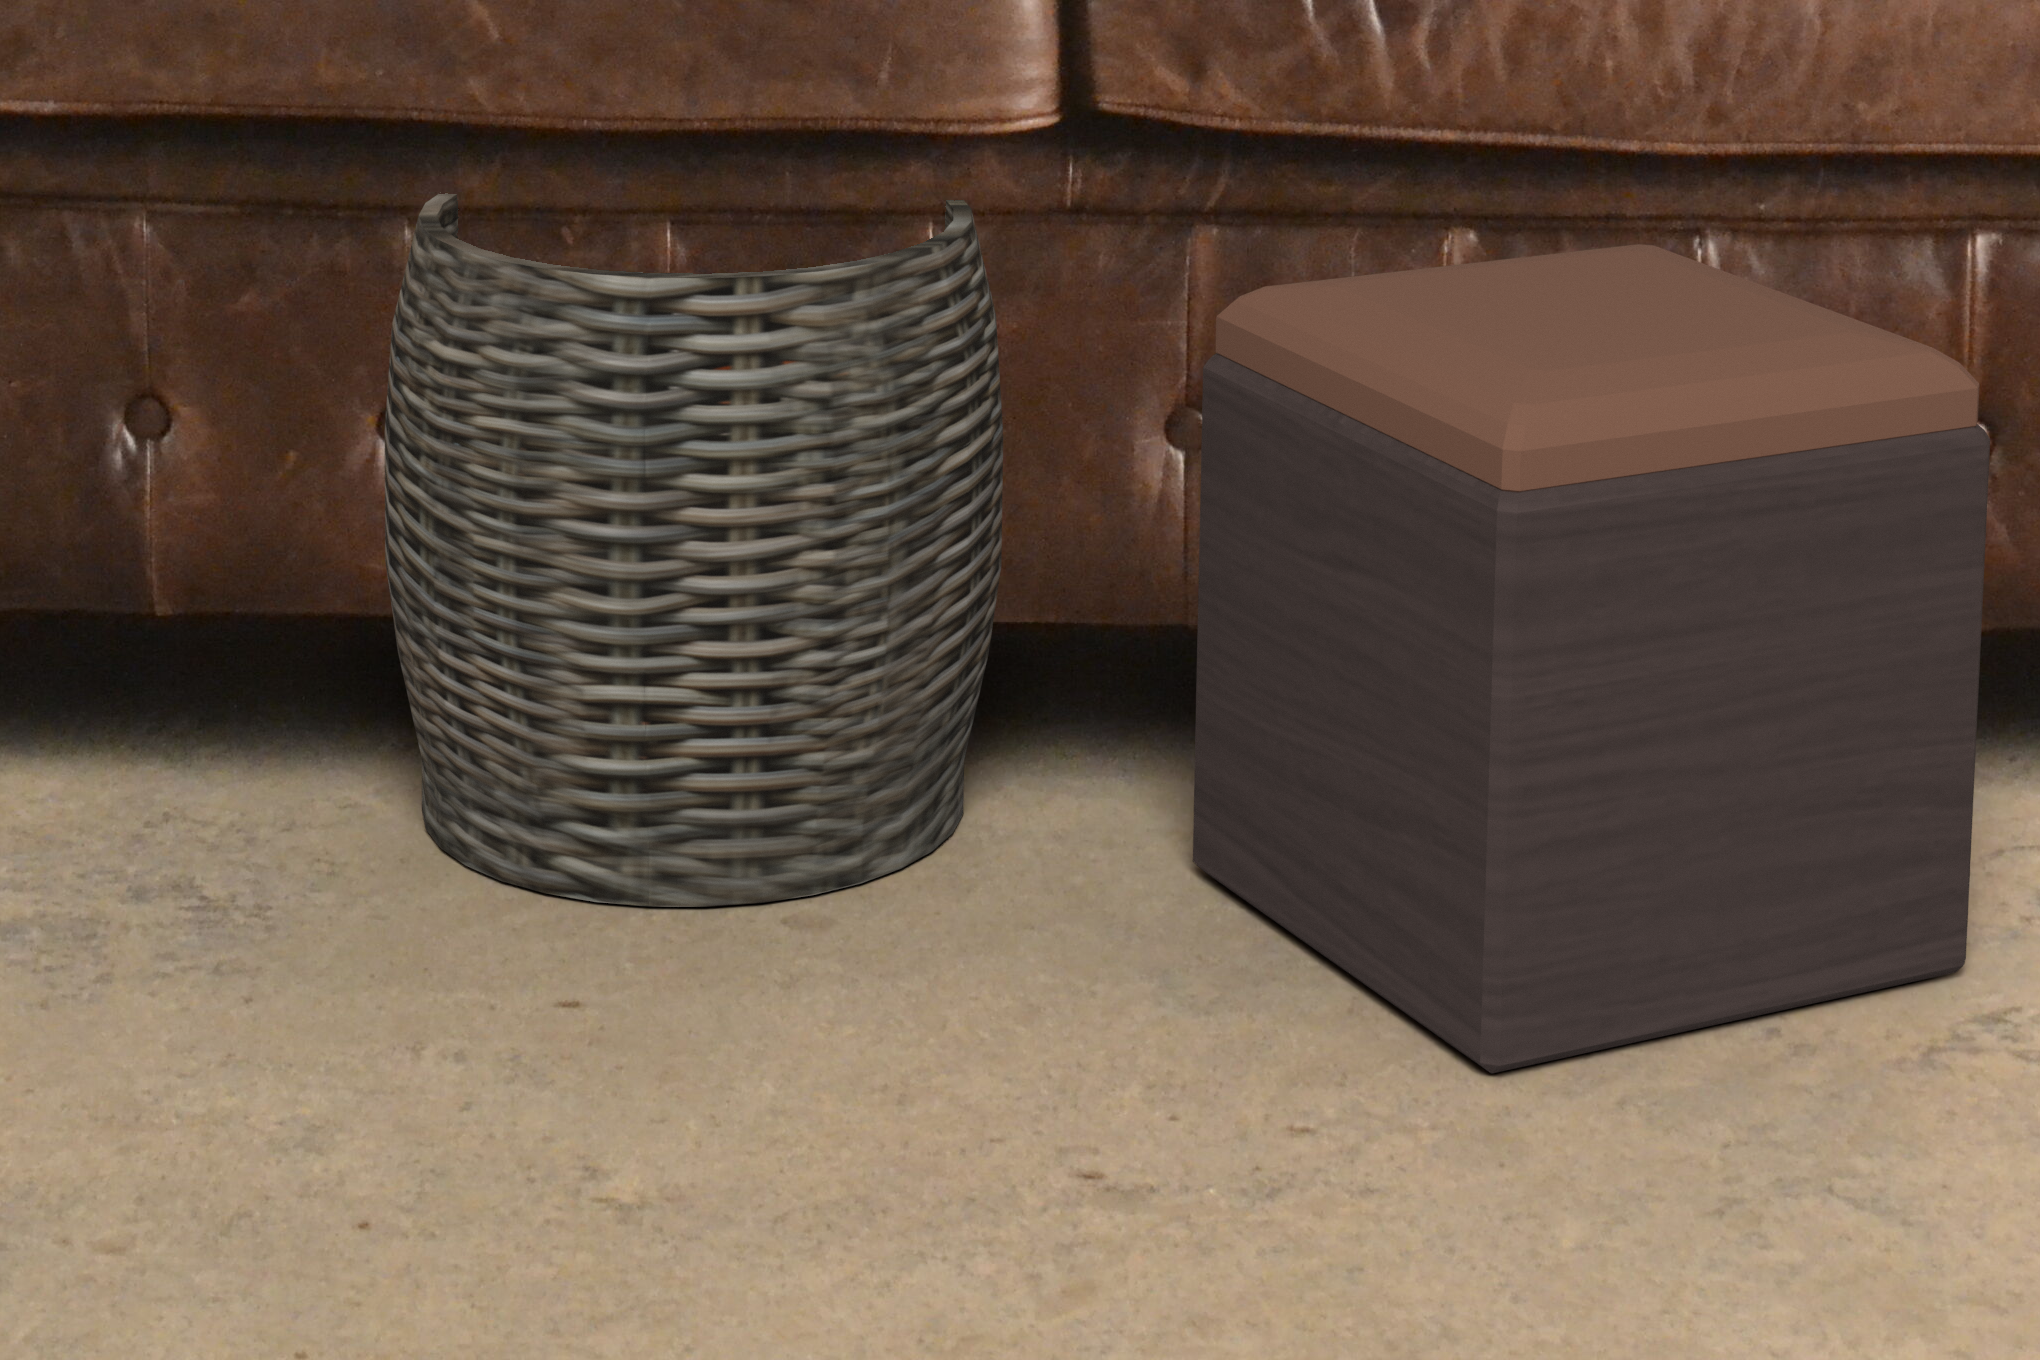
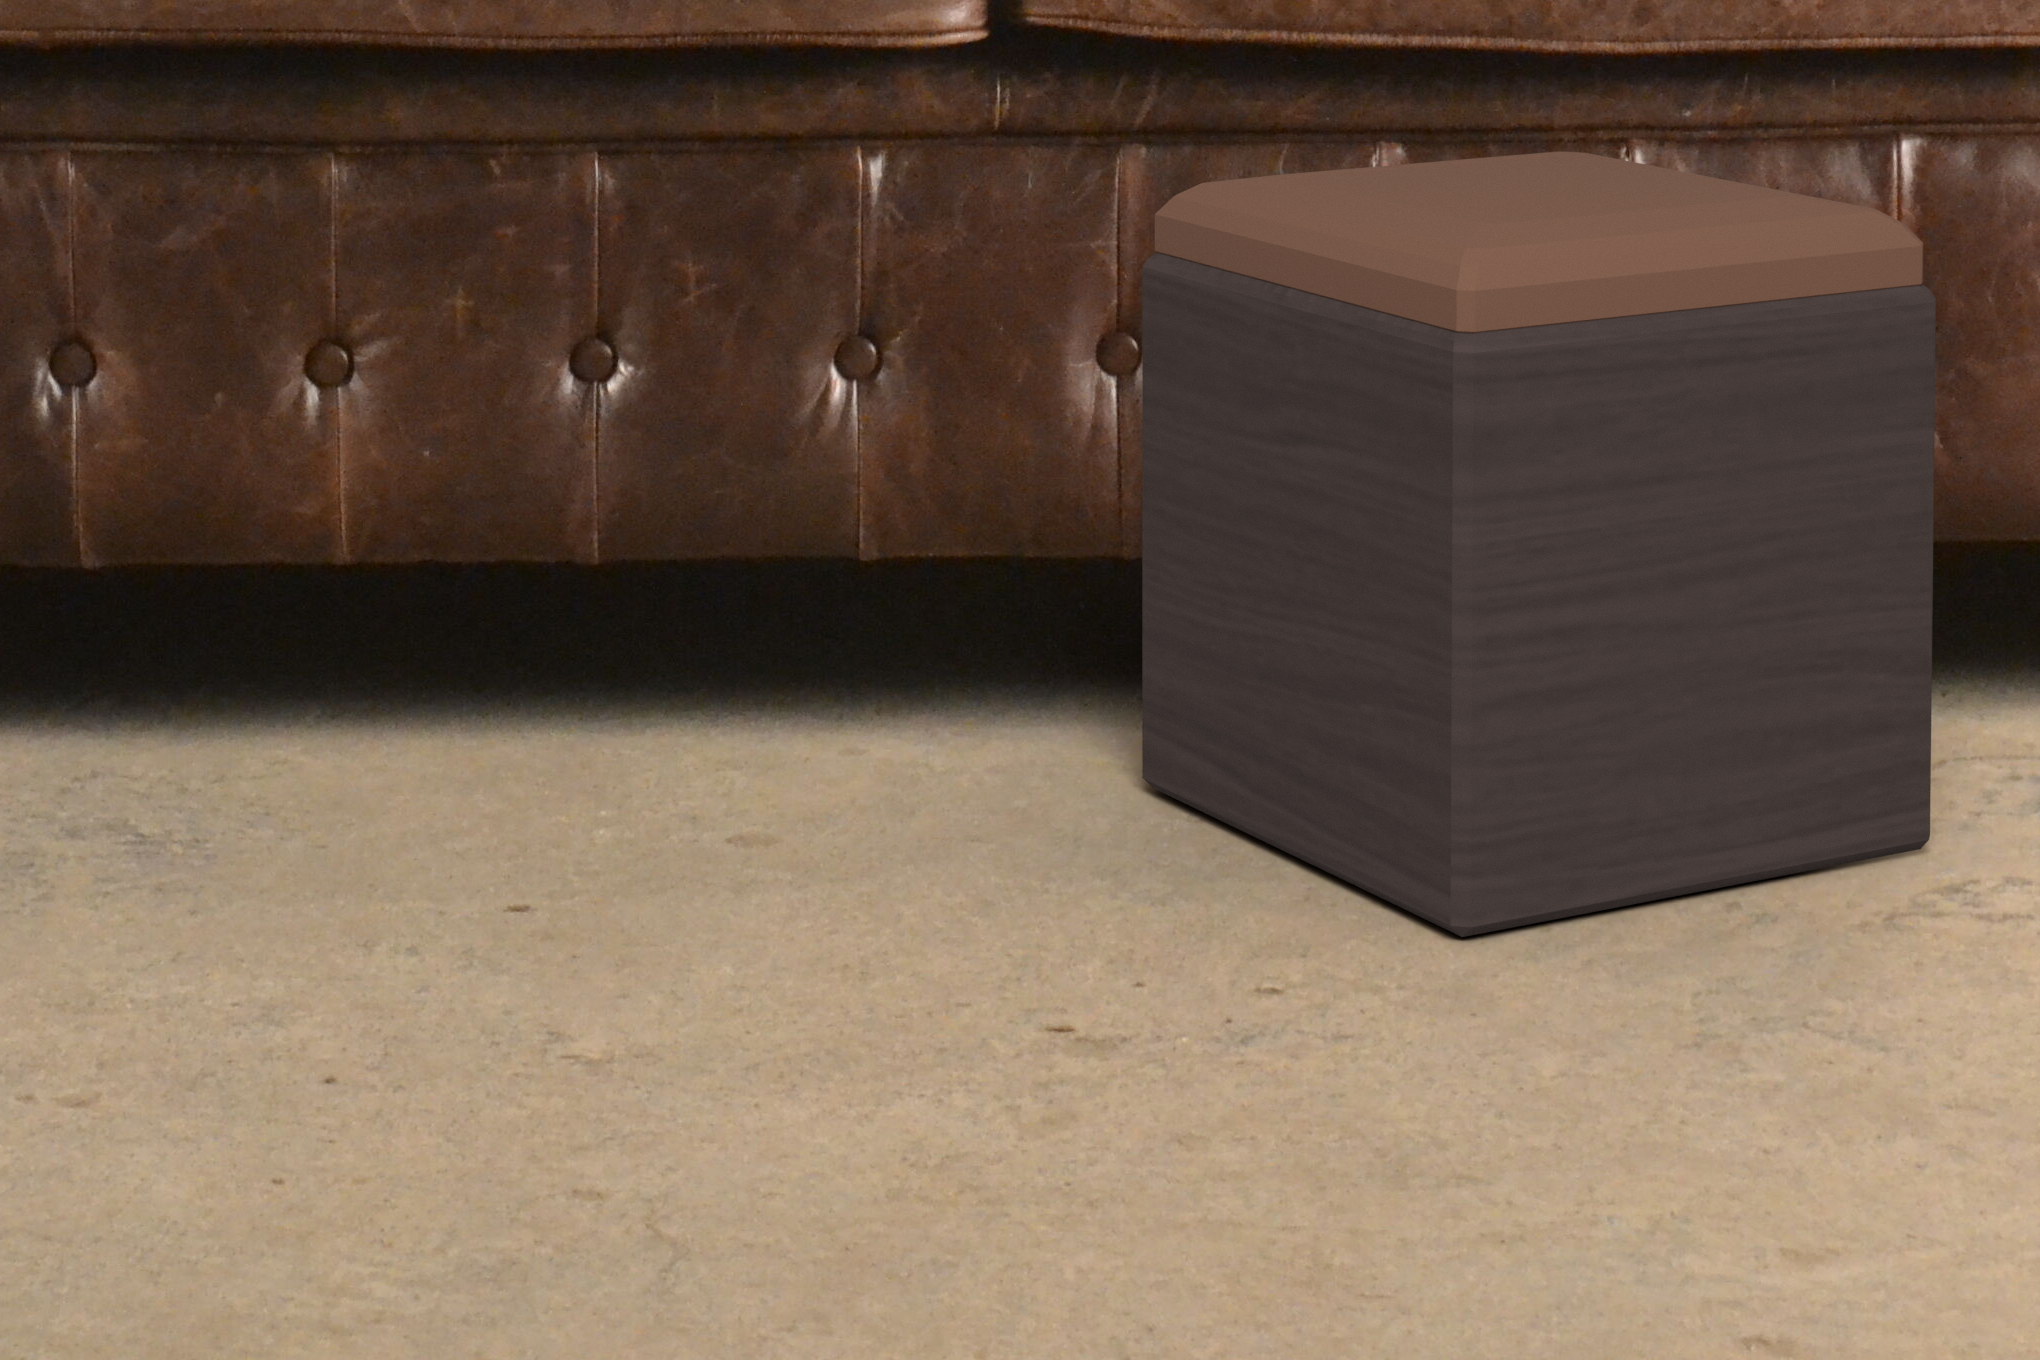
woven basket: present [384,193,1003,907] -> none [313,103,937,828]

